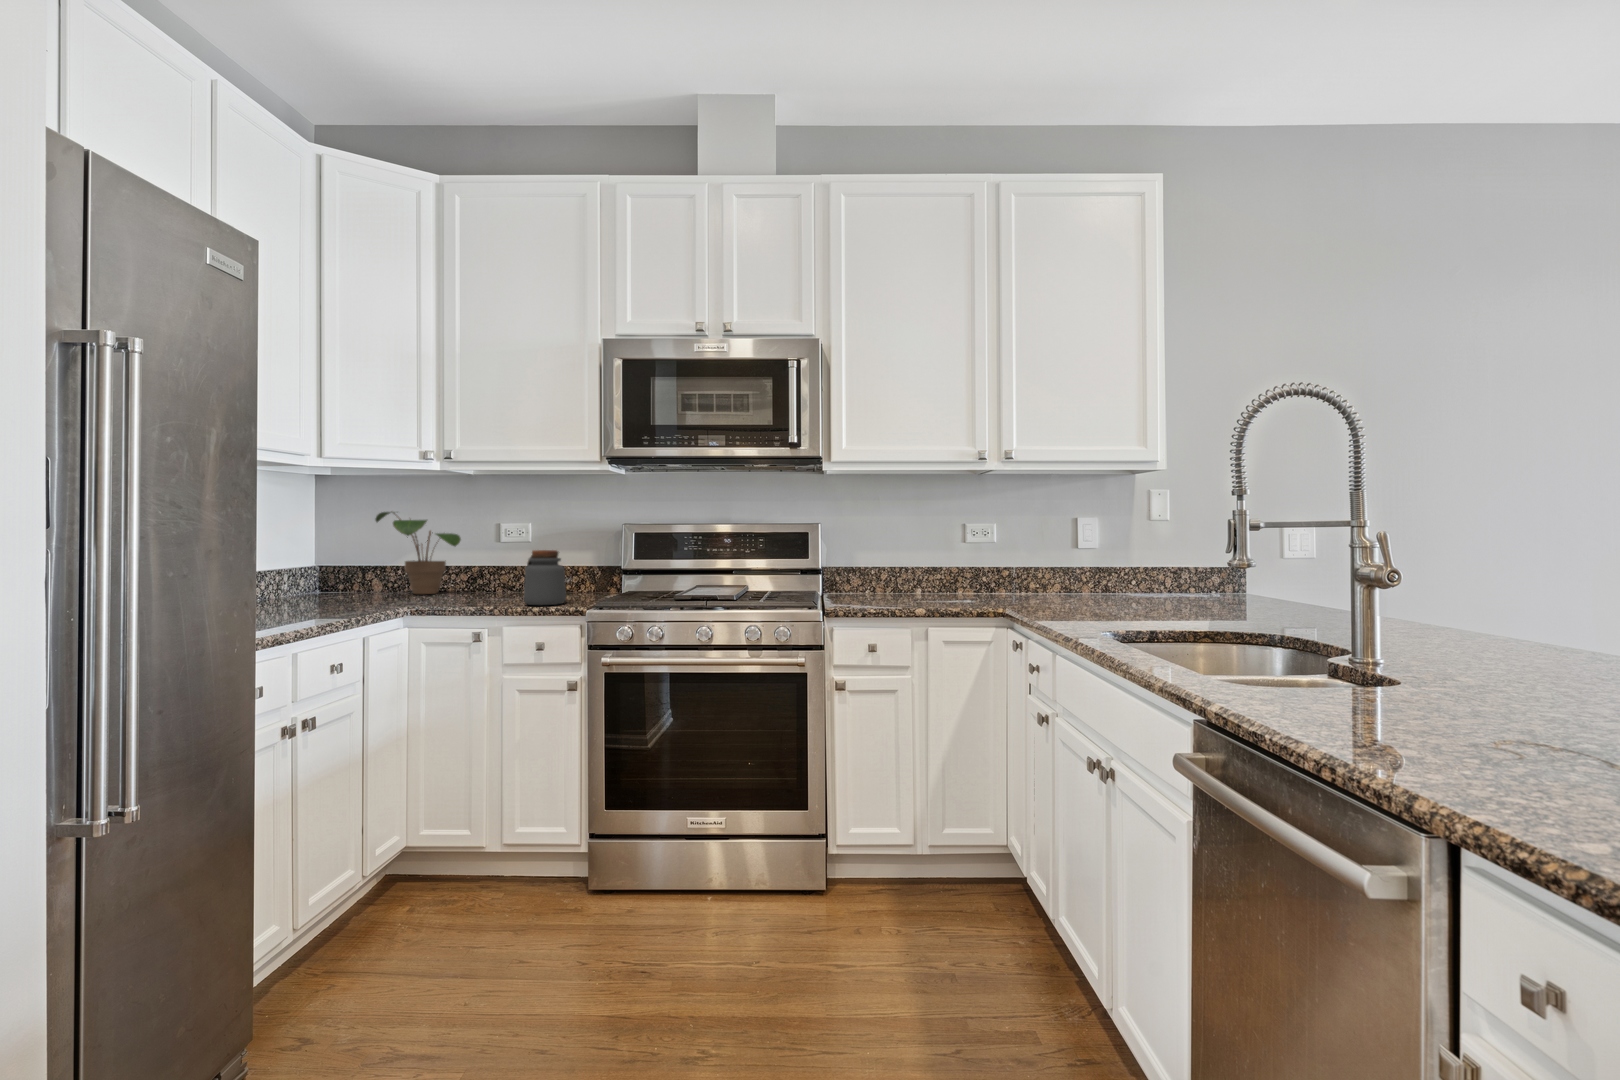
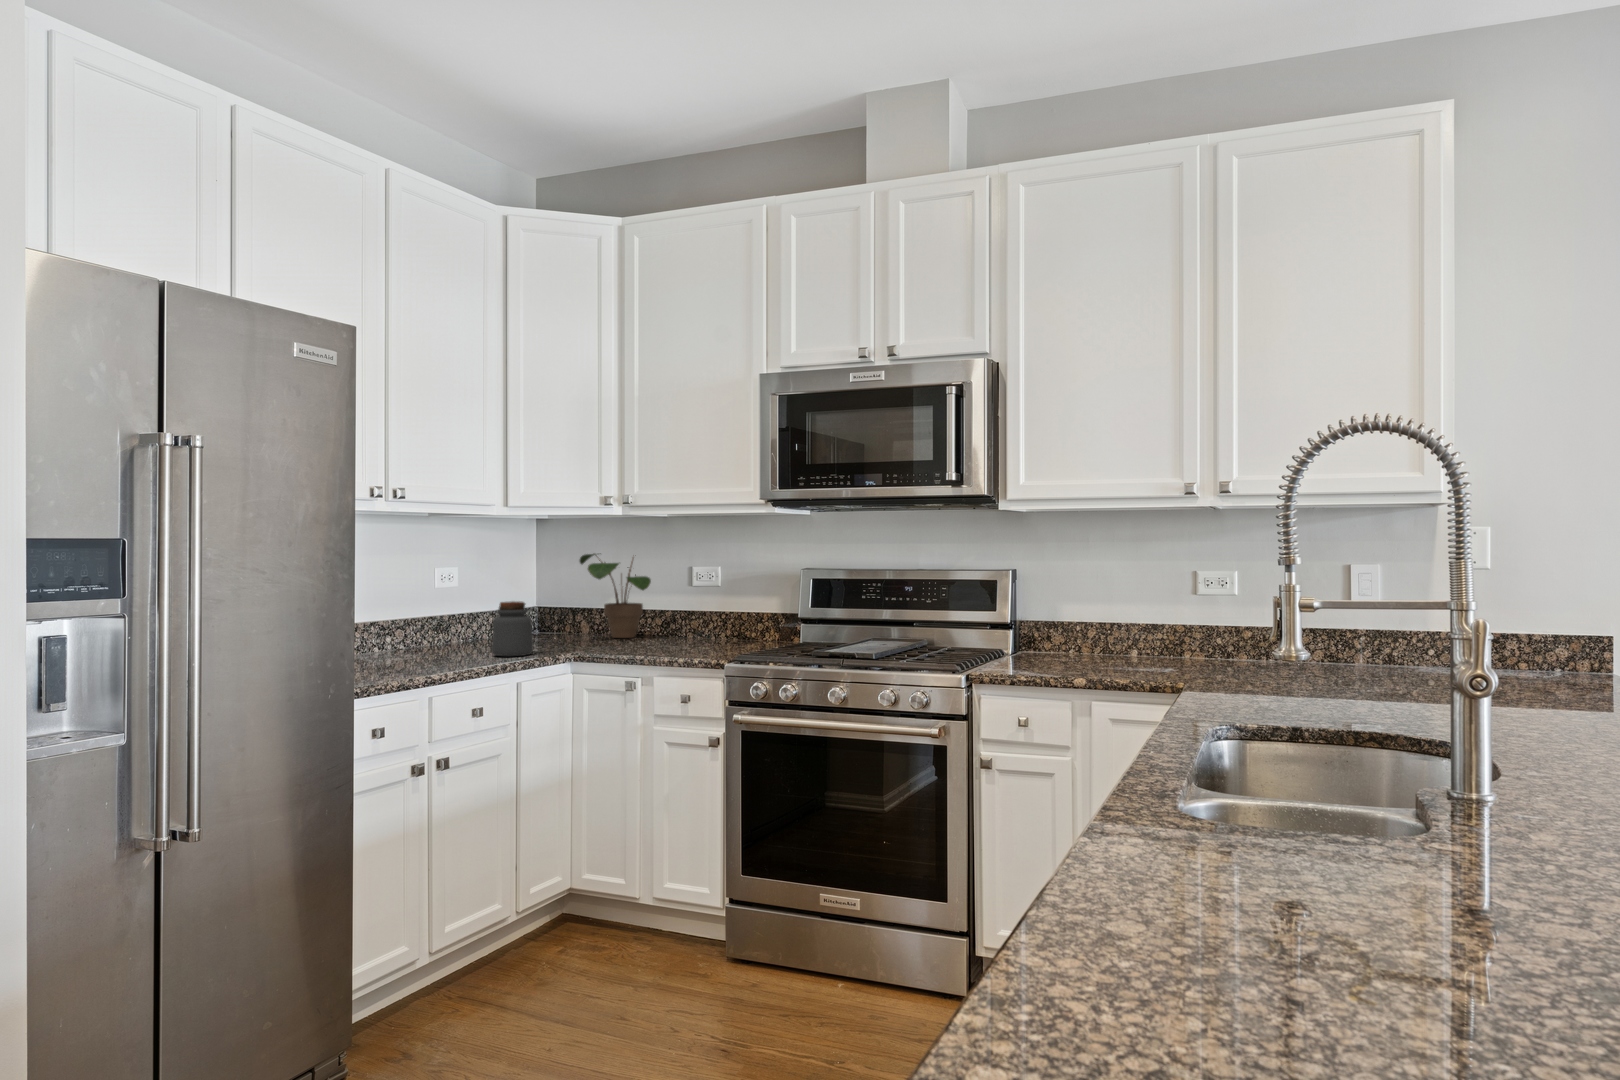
jar: present [524,550,566,605] -> present [492,601,533,656]

